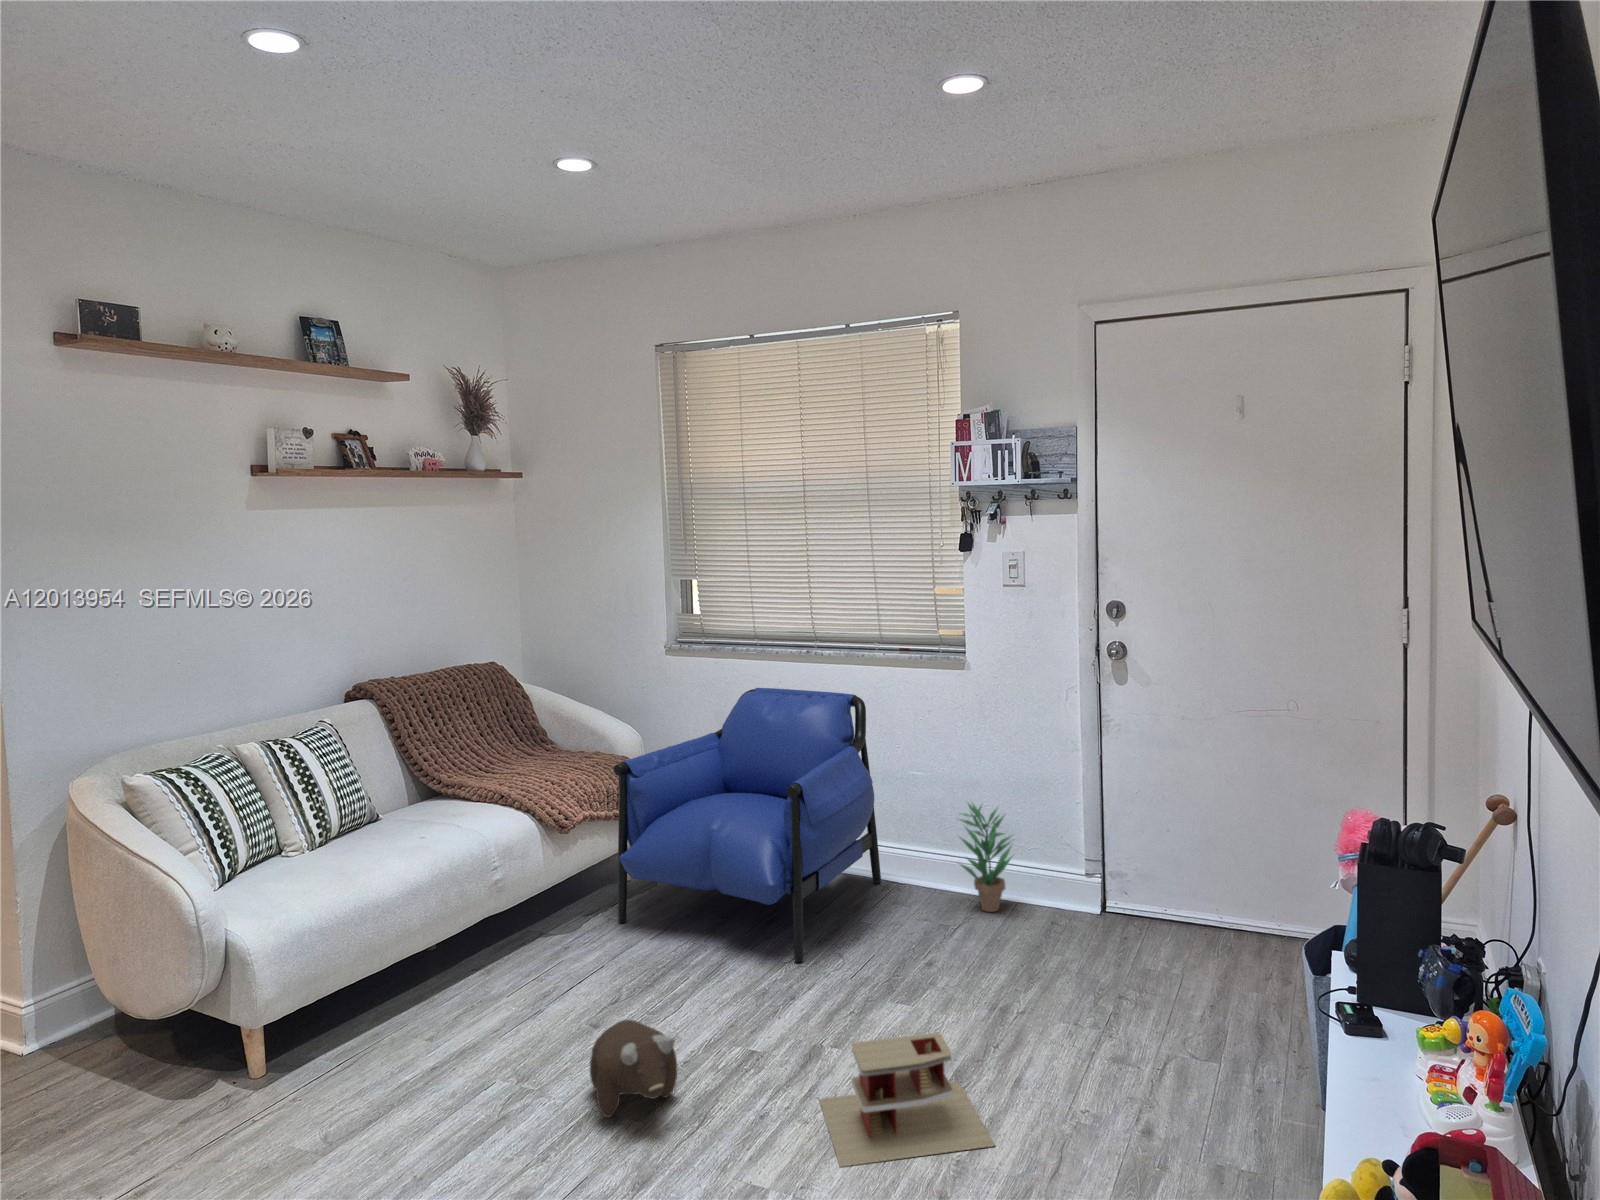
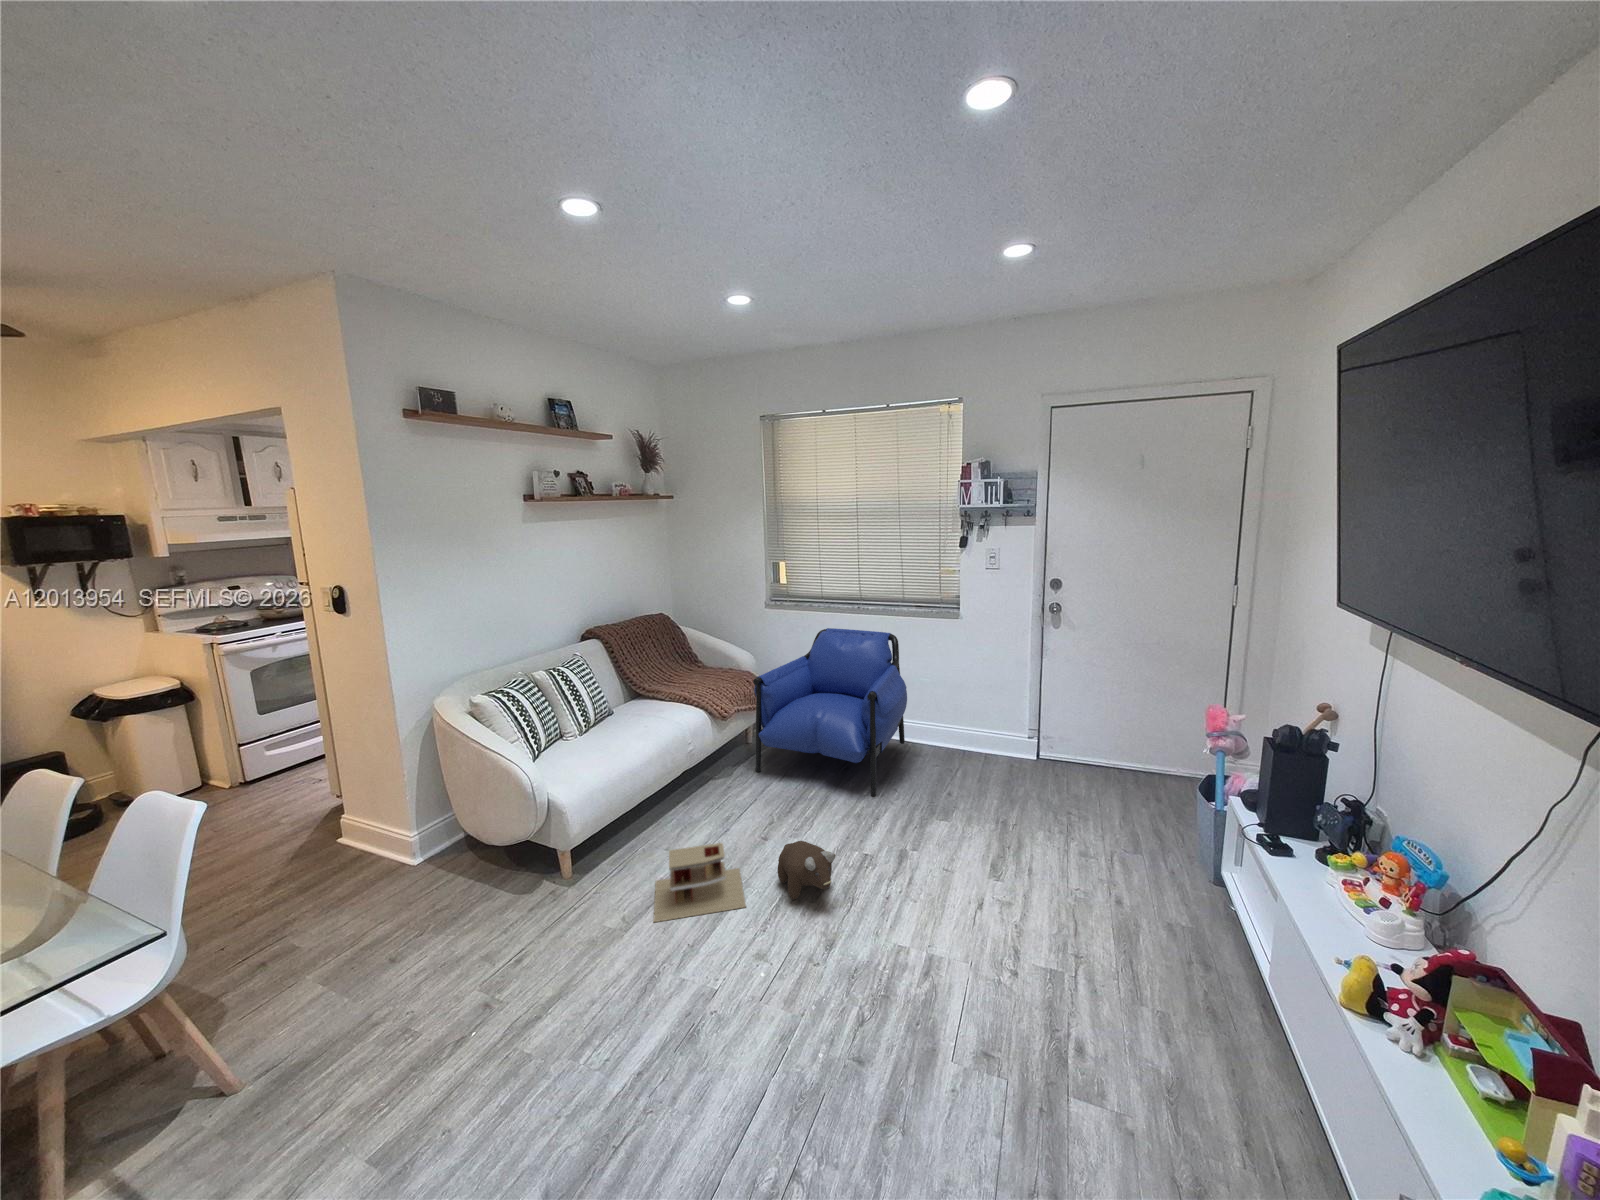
potted plant: present [960,802,1012,912] -> none [956,696,993,761]
toy house: present [819,1033,995,1166] -> present [653,843,746,922]

